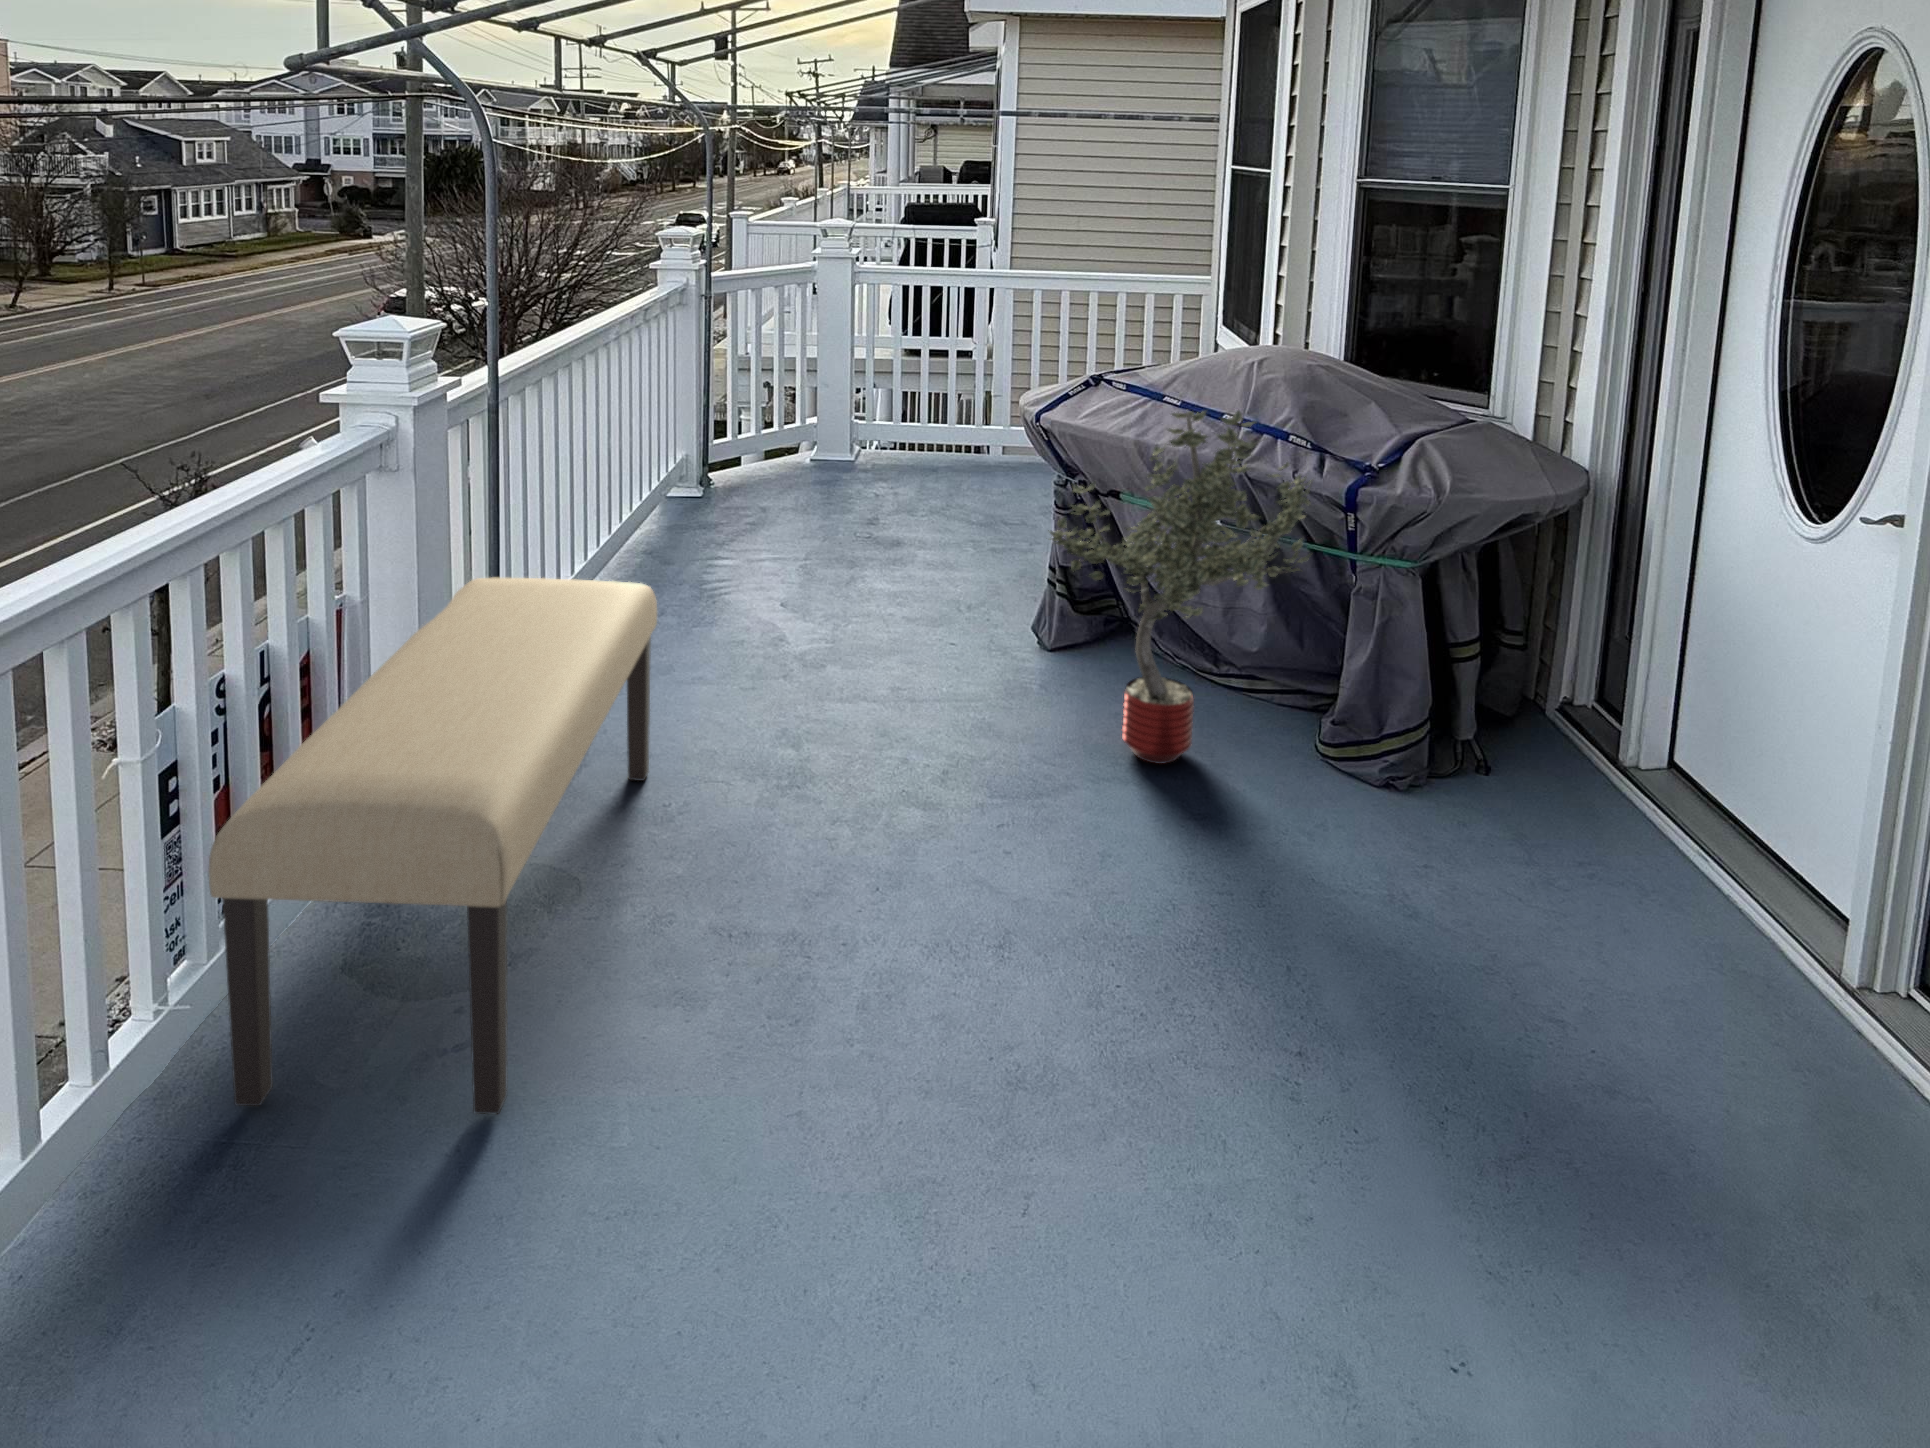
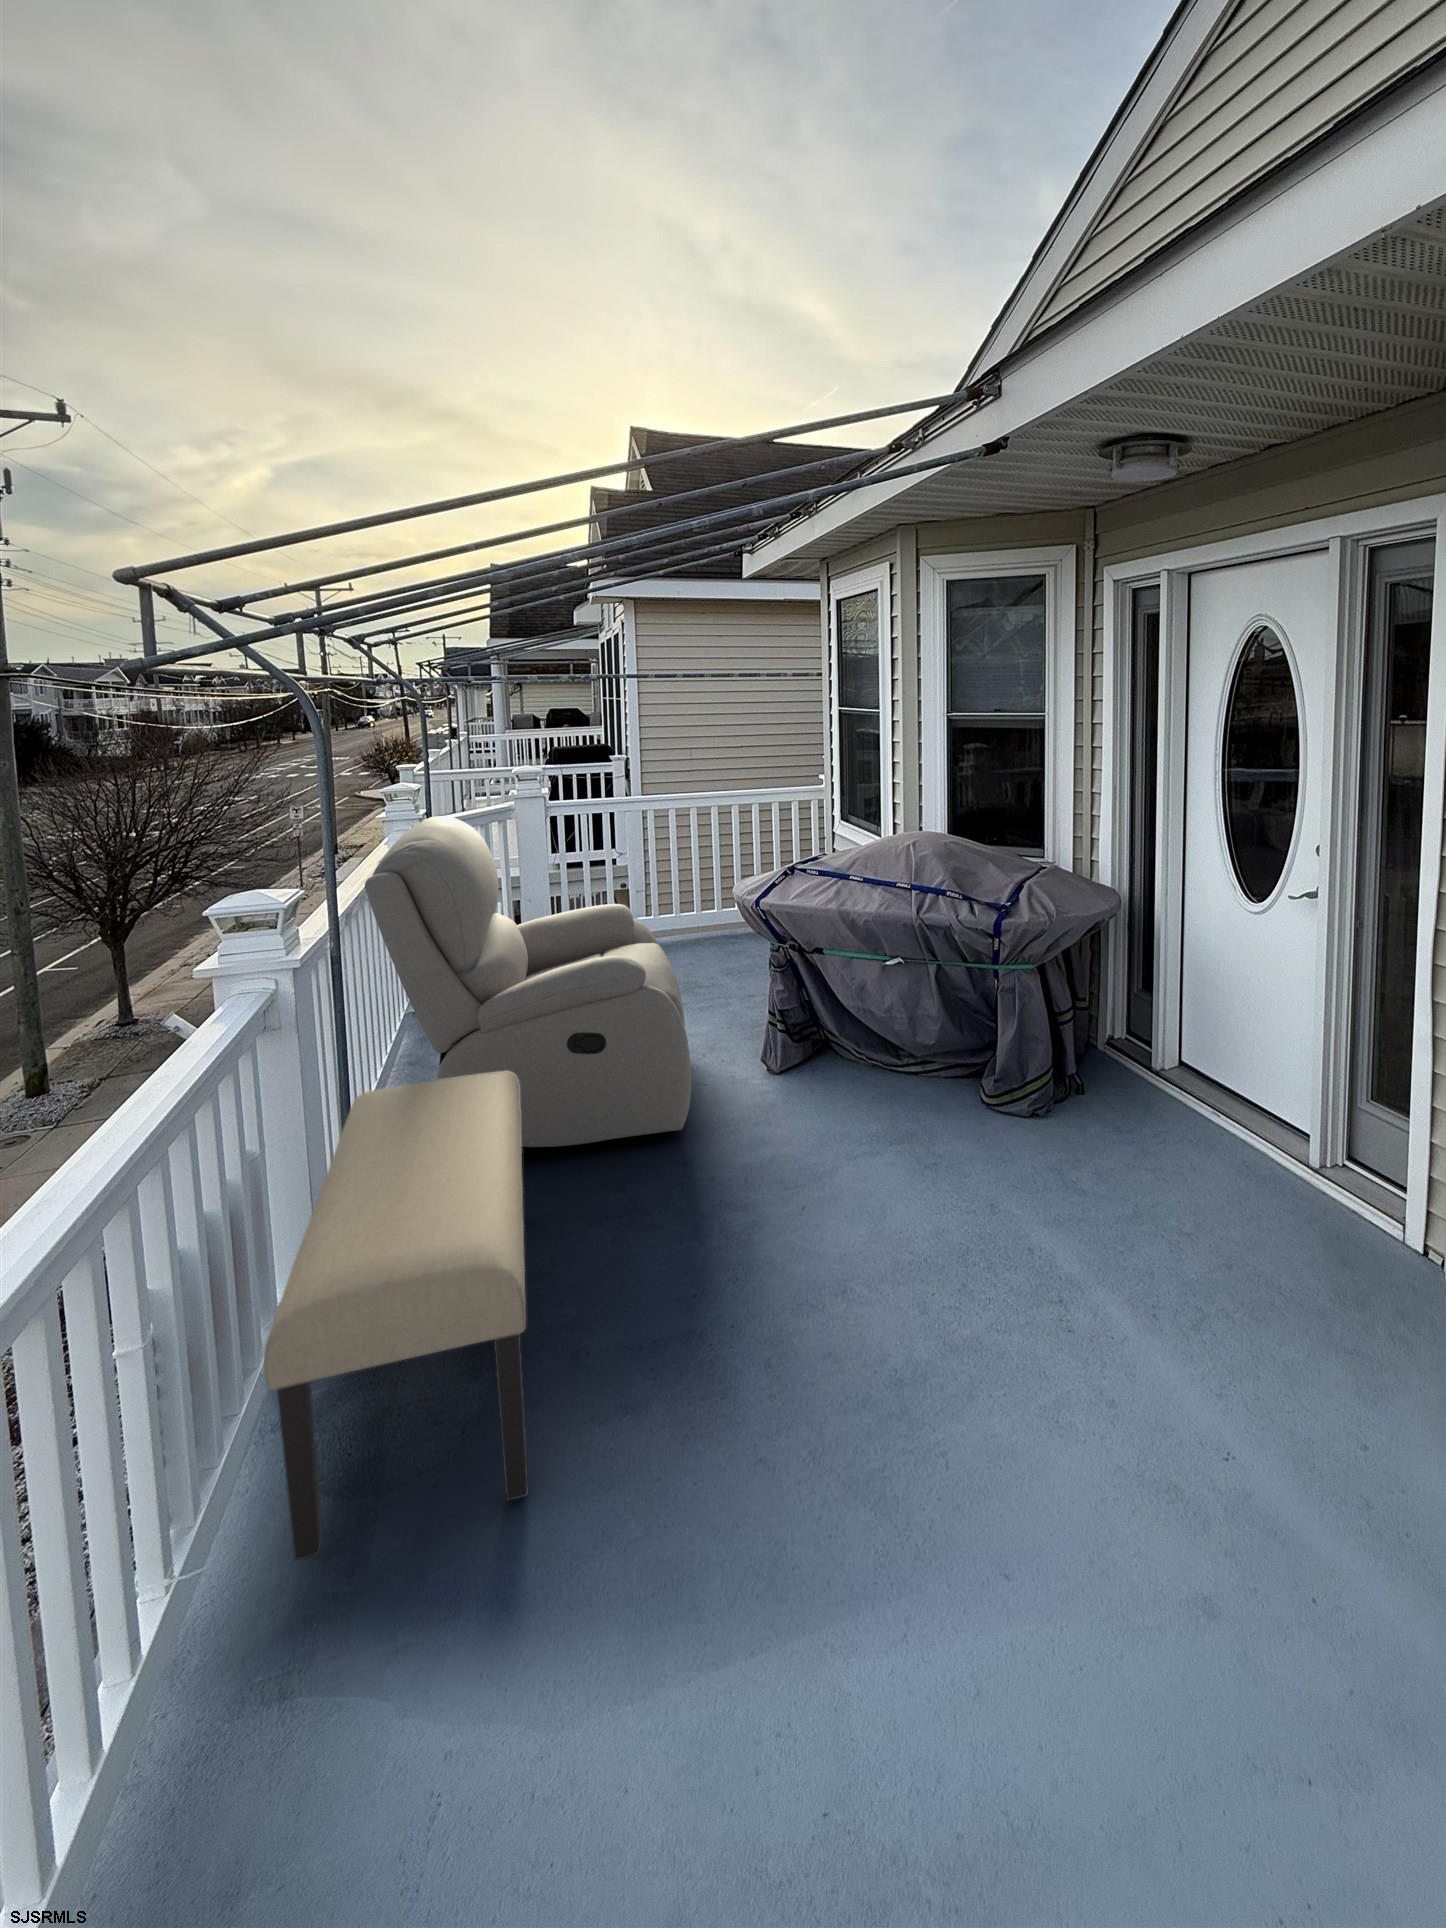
chair: none [520,258,921,704] -> present [365,816,691,1147]
potted tree: present [1050,410,1312,764] -> none [787,879,980,1130]

